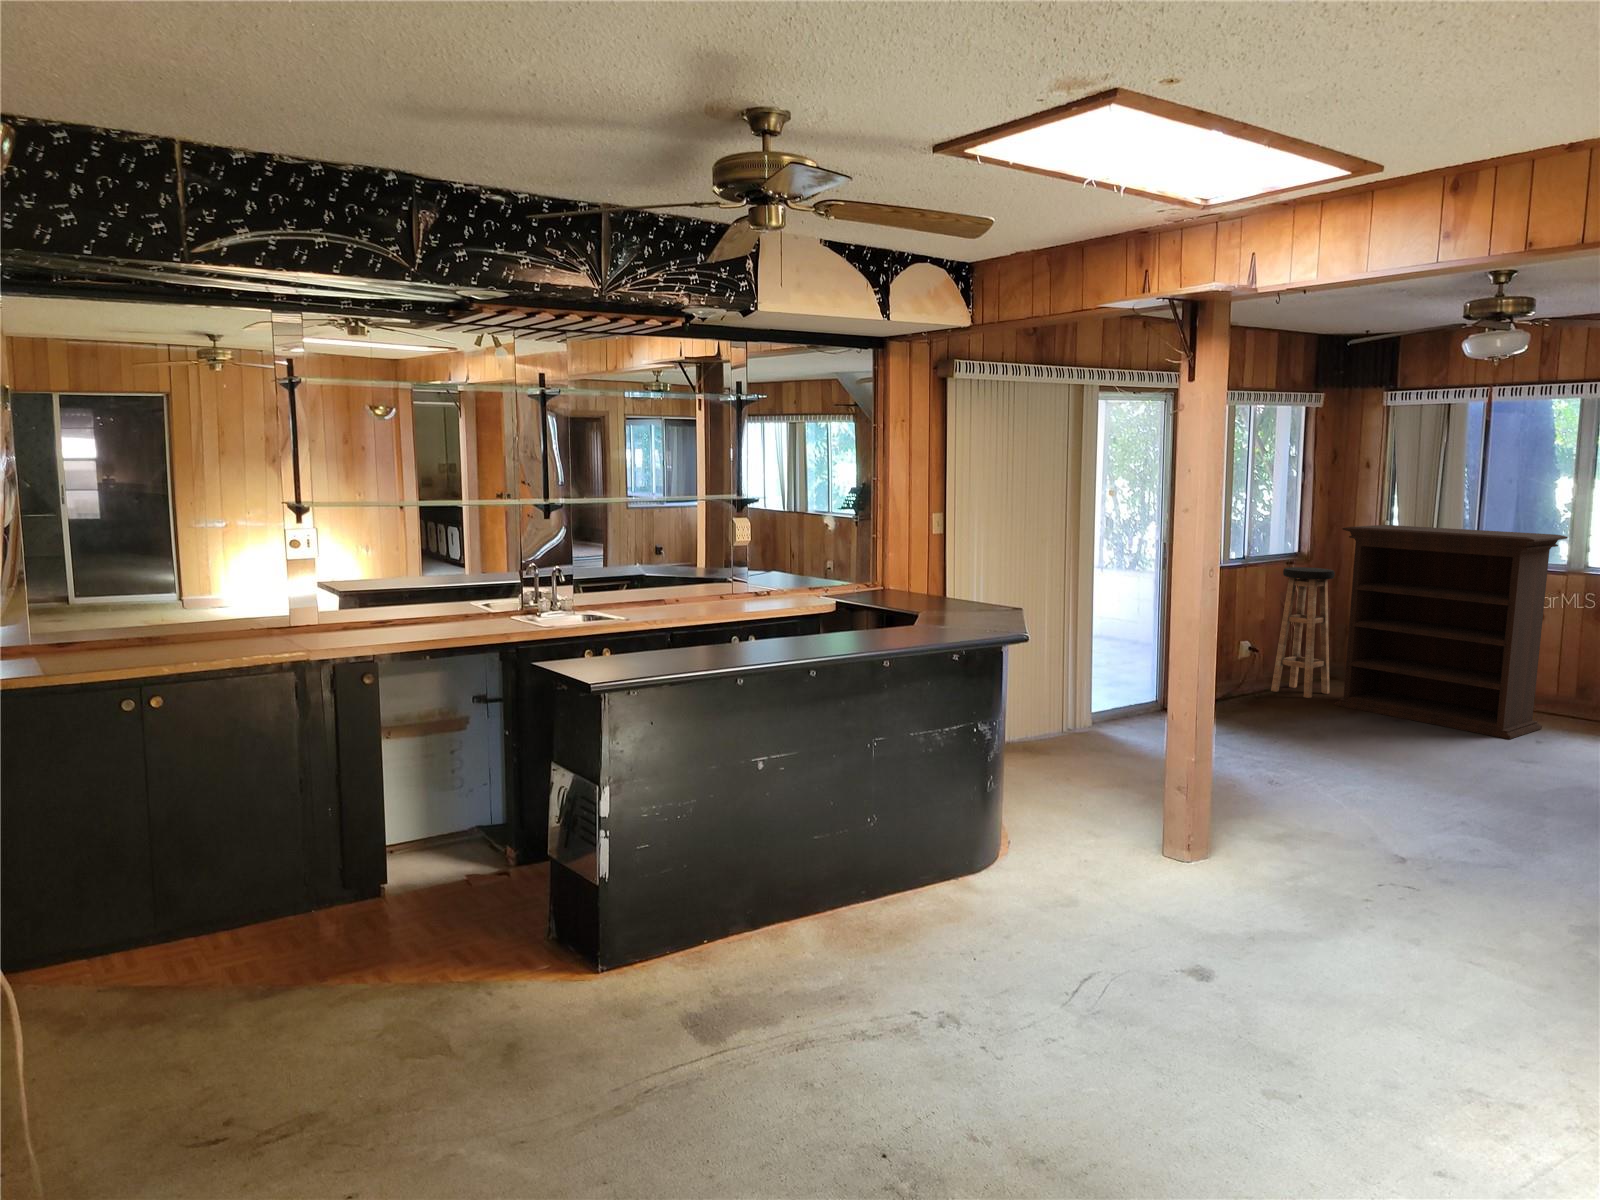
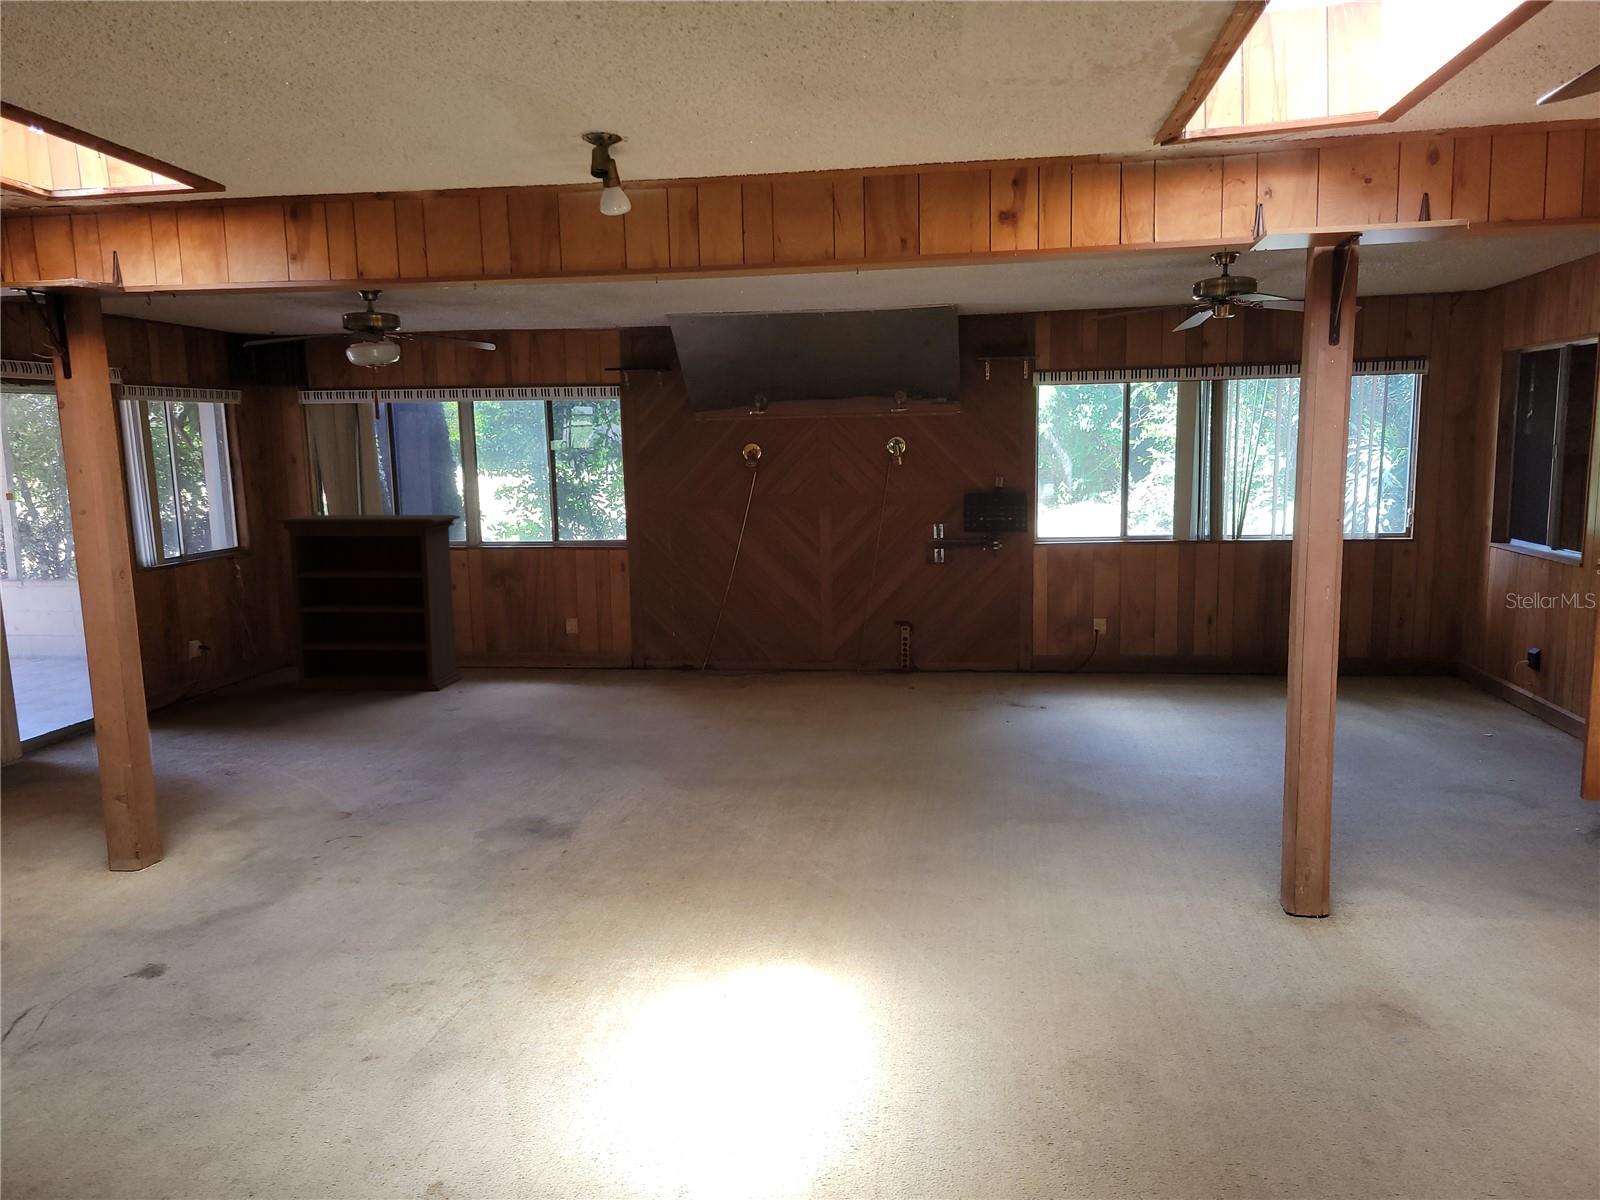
bar stool: present [1271,567,1335,698] -> none [225,561,287,687]

